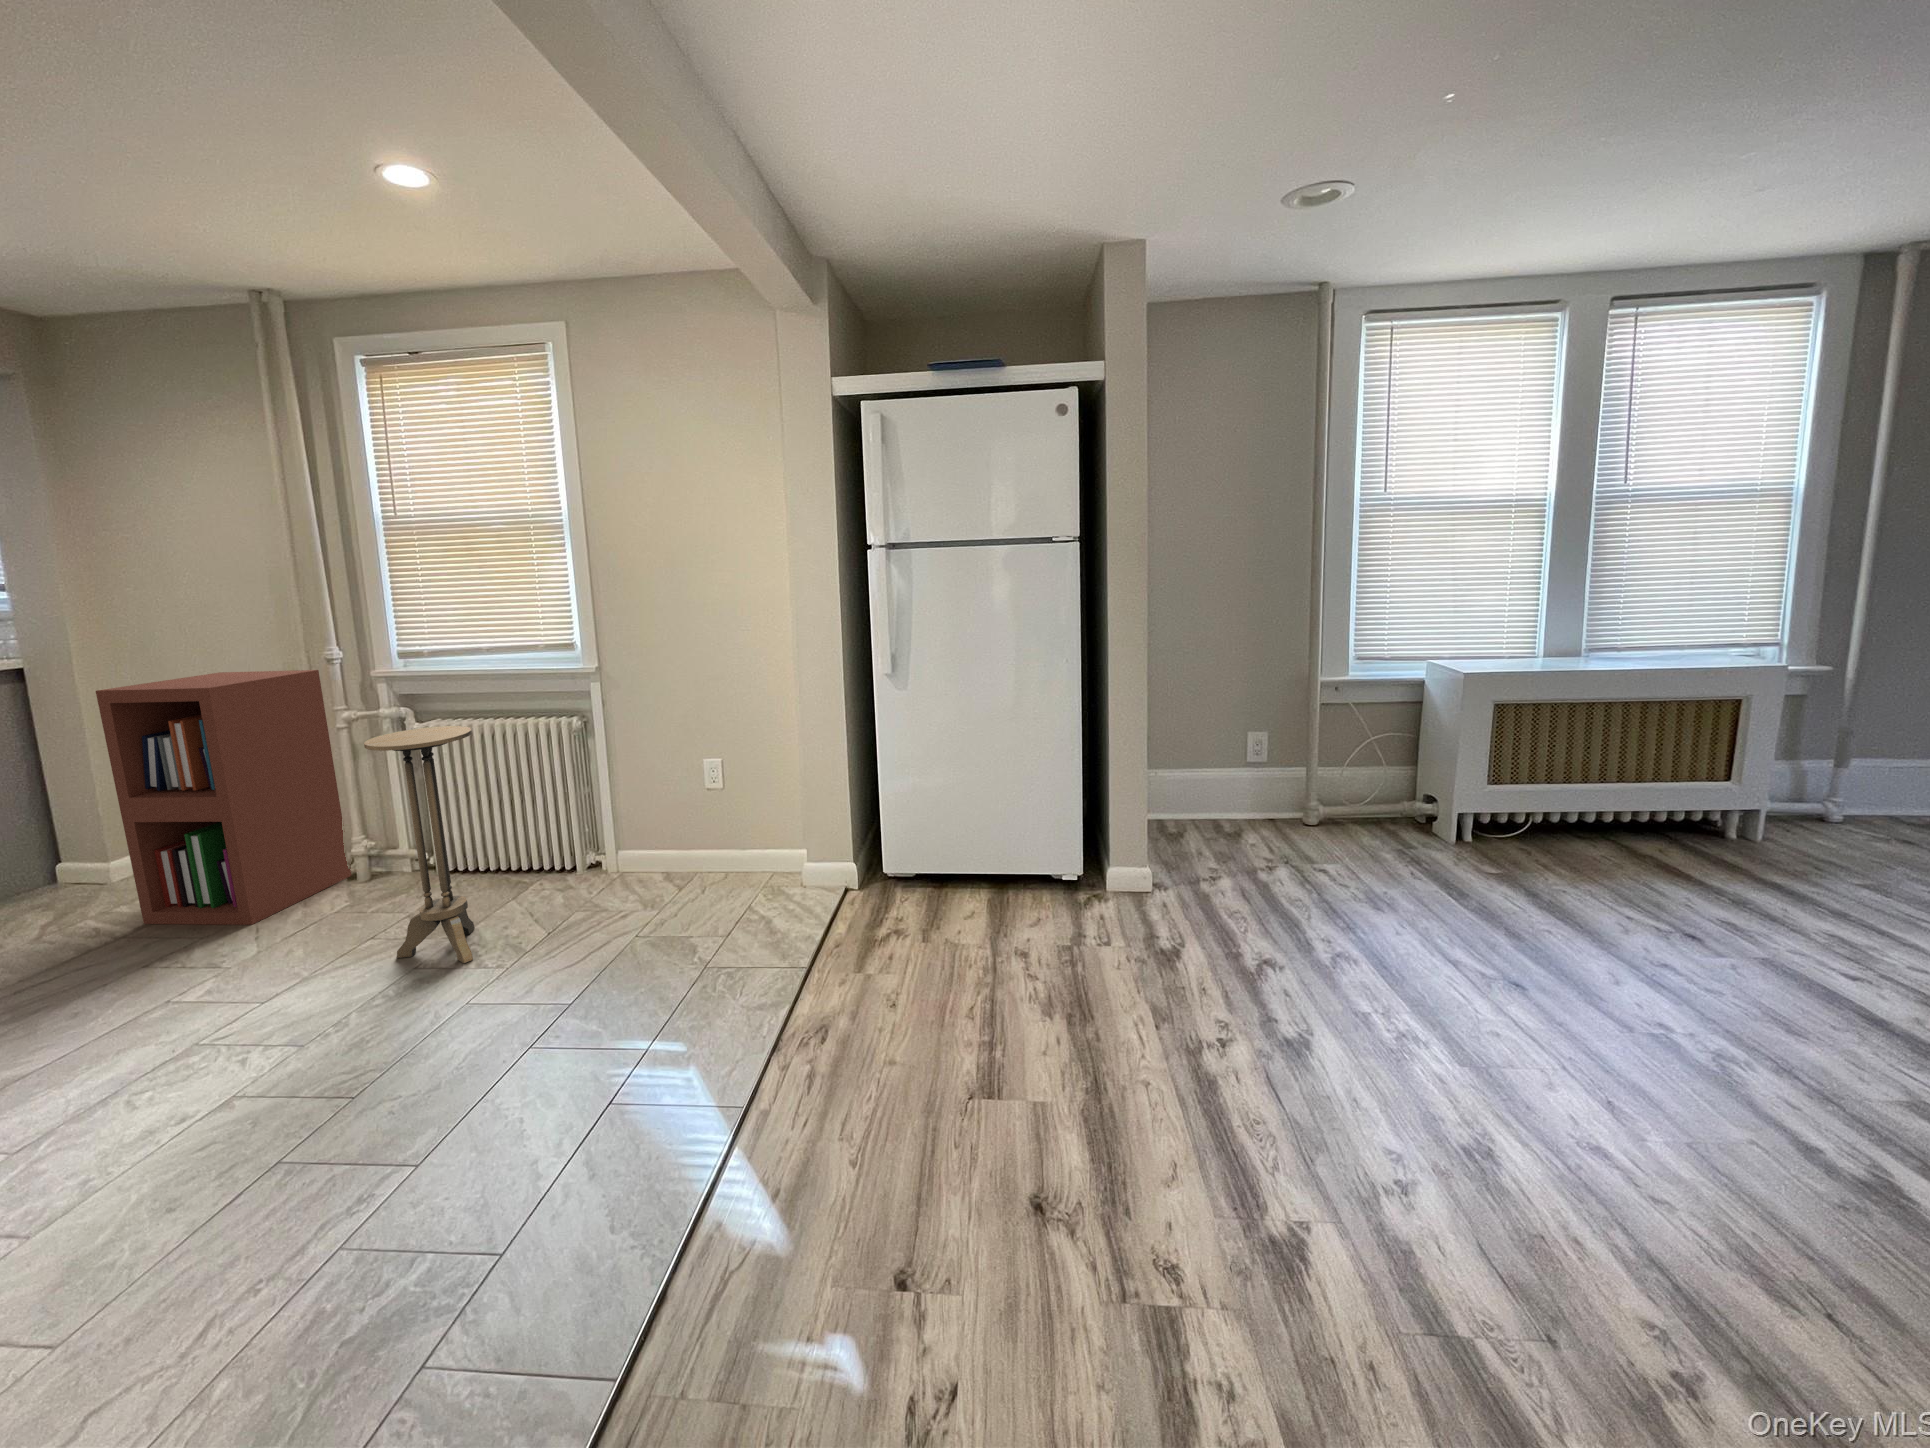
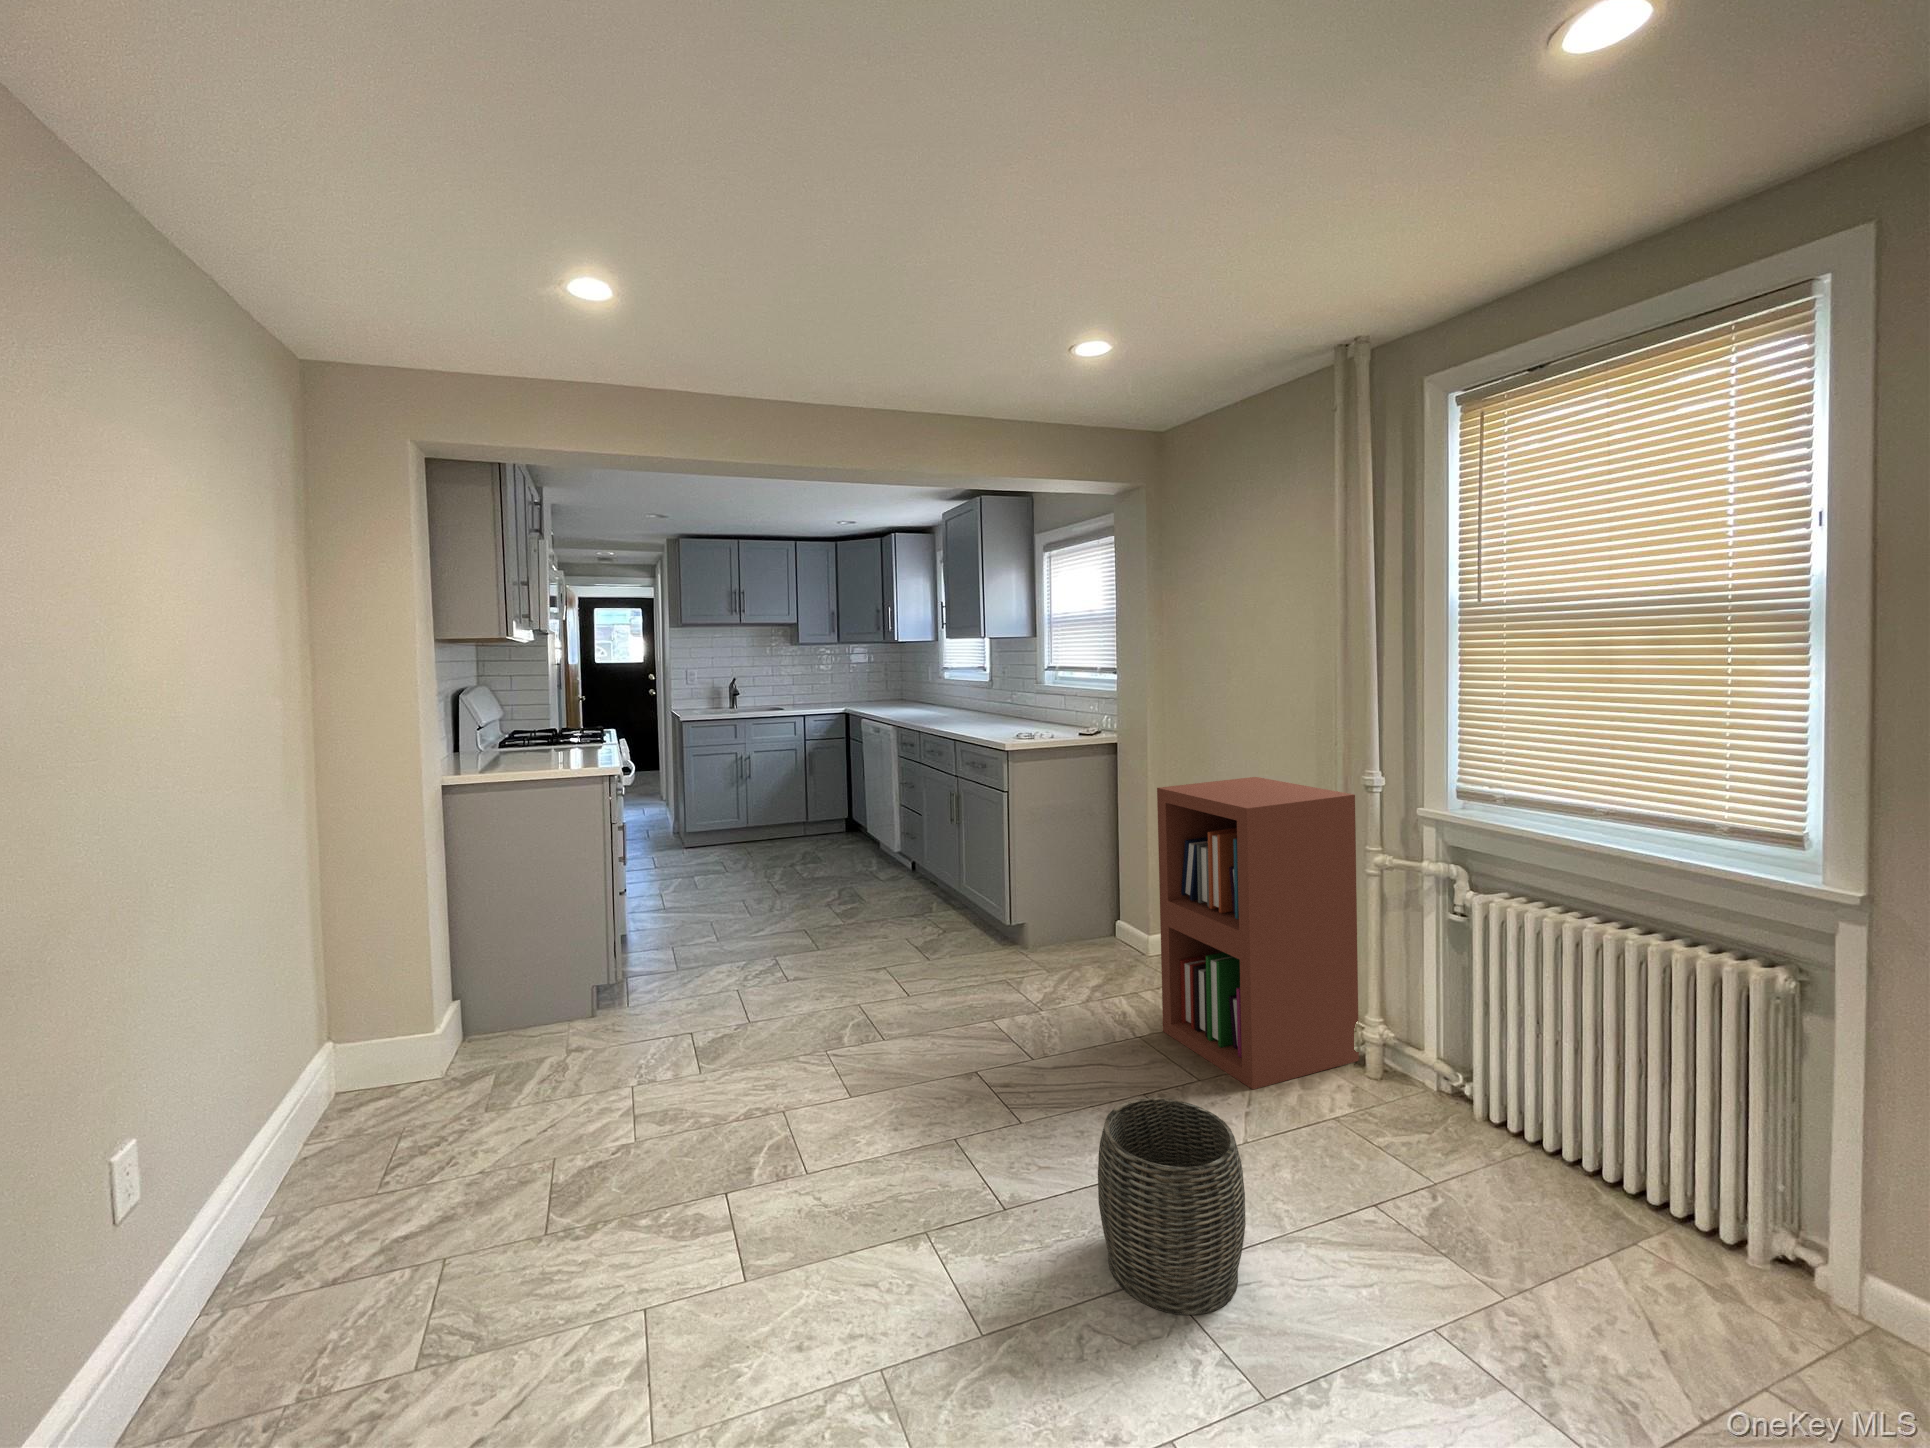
side table: present [364,726,475,963] -> none [1423,938,1597,1373]
woven basket: none [73,917,245,1084] -> present [1098,1098,1246,1315]

